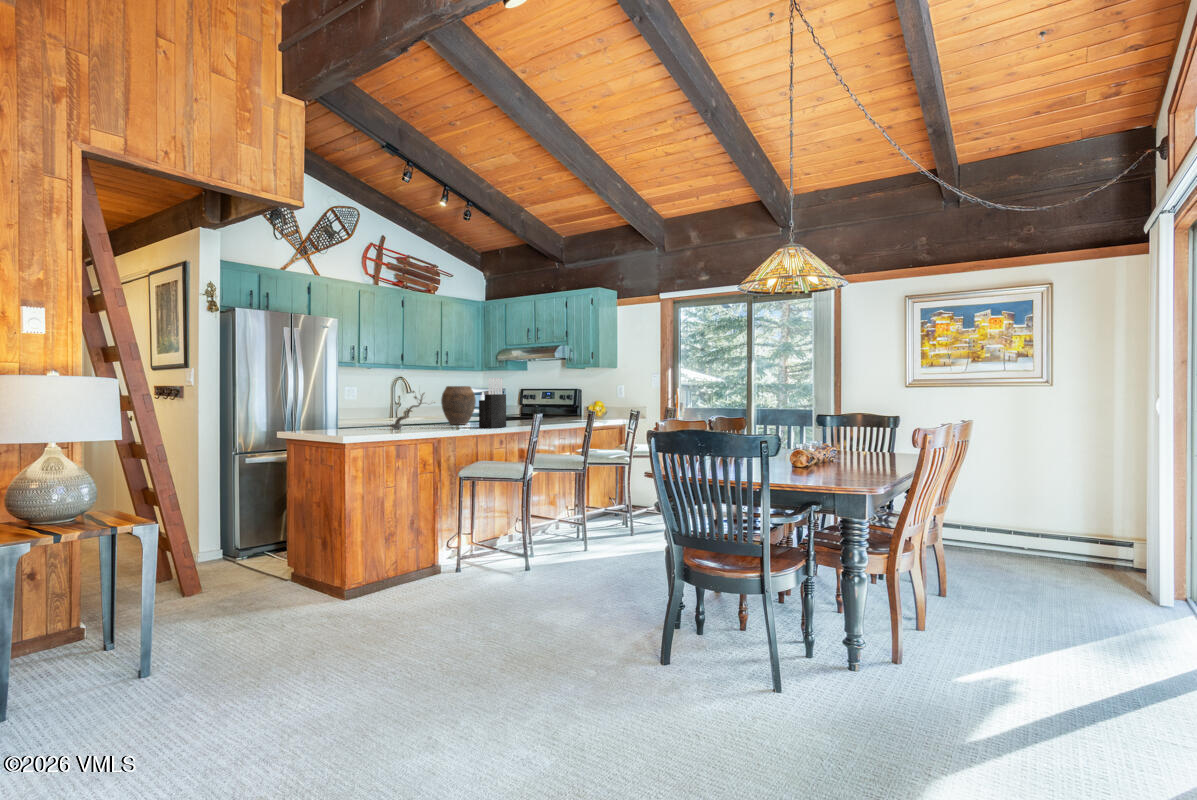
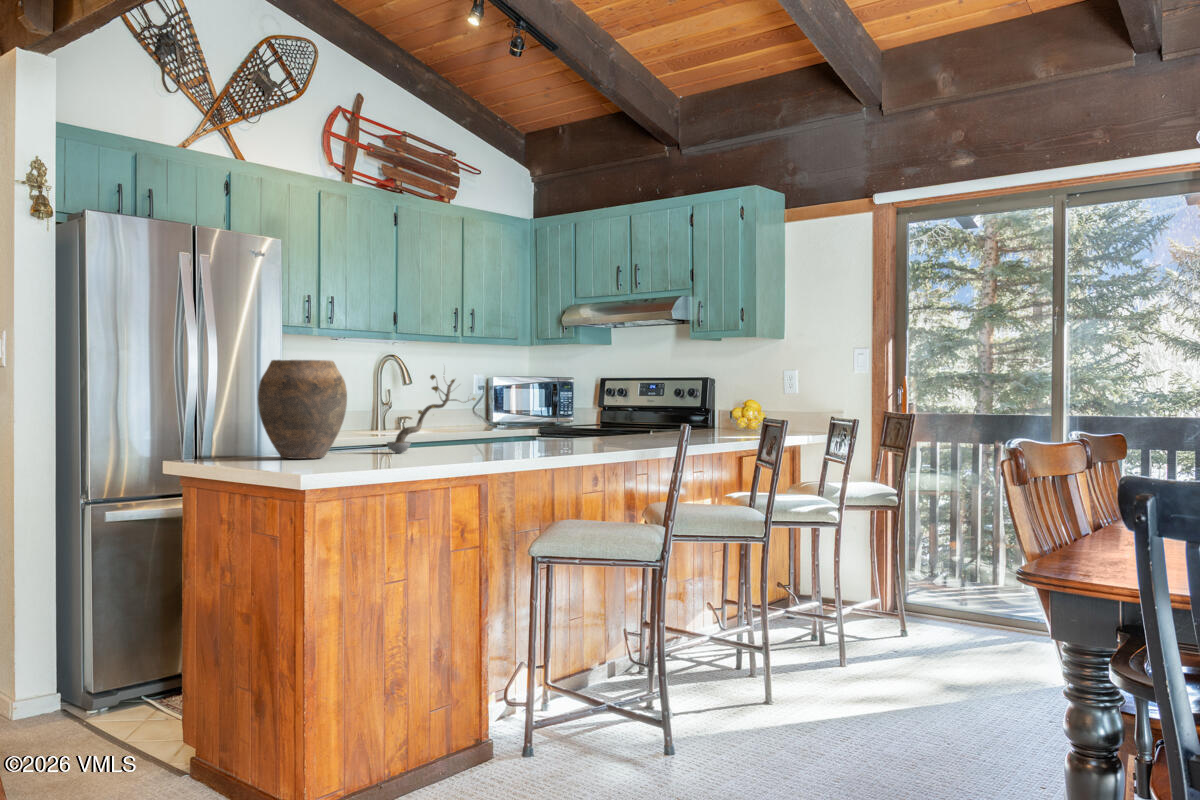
knife block: present [479,378,506,428] -> none [561,349,612,452]
vase: present [441,386,476,425] -> present [258,360,347,459]

